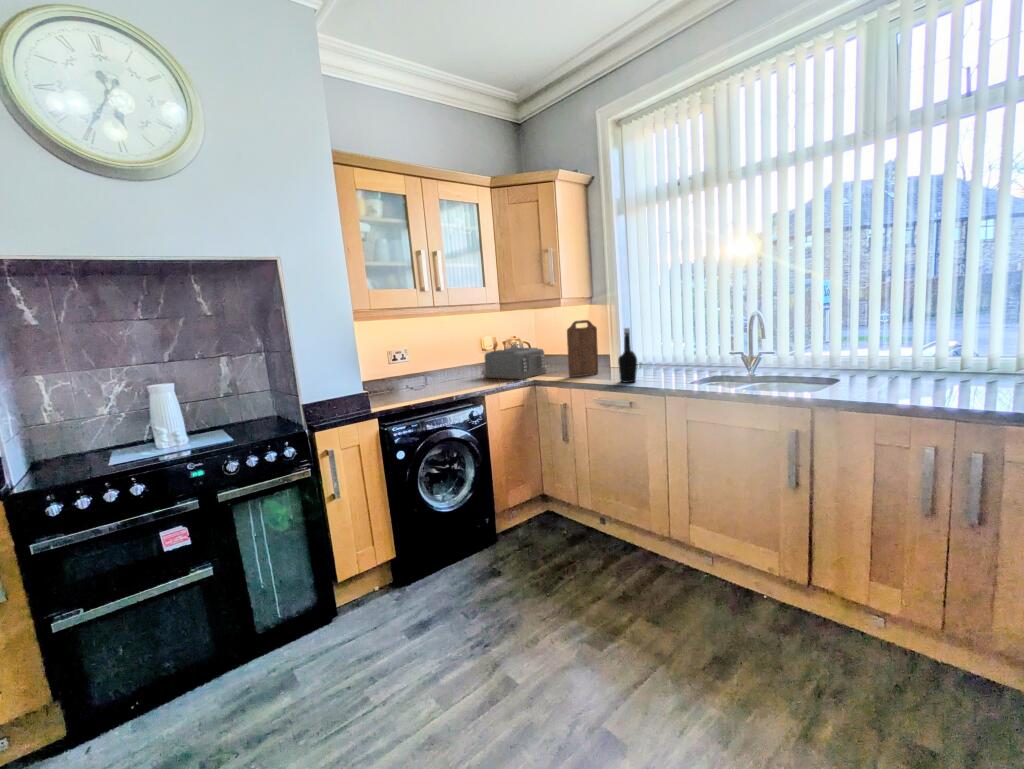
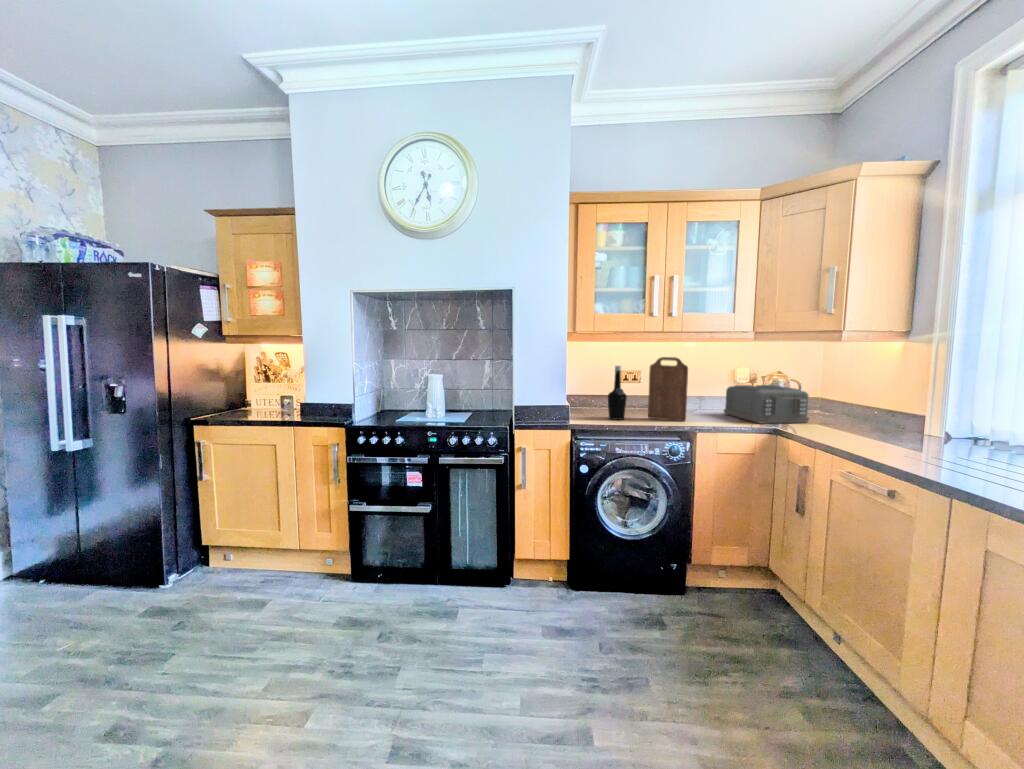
cutting board: present [567,320,598,377] -> present [648,357,688,421]
bottle: present [618,328,637,383] -> present [608,366,627,420]

